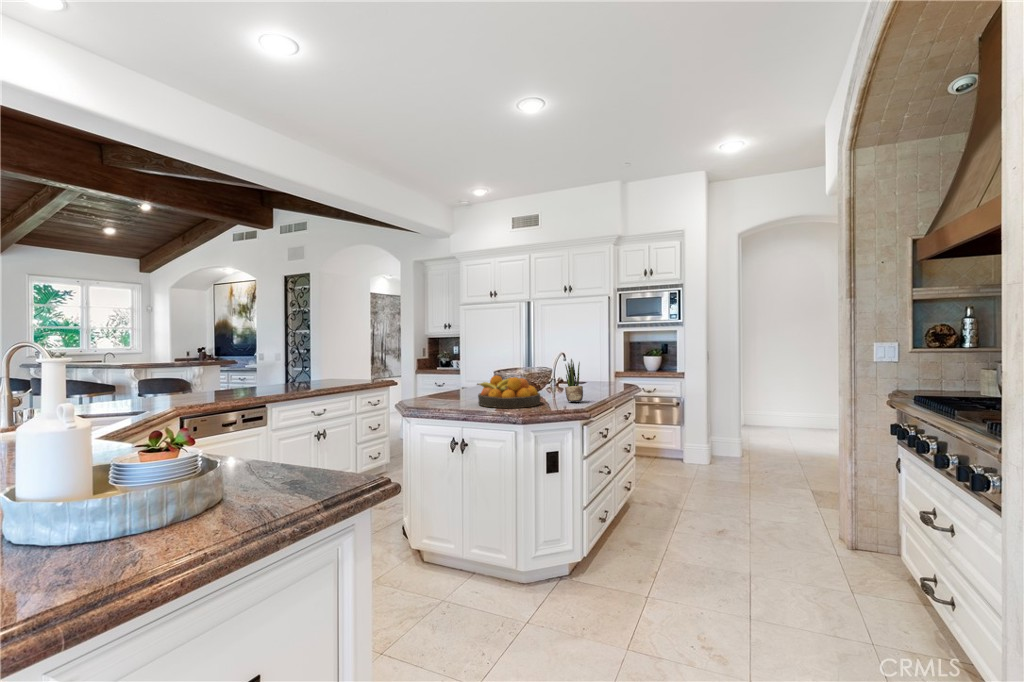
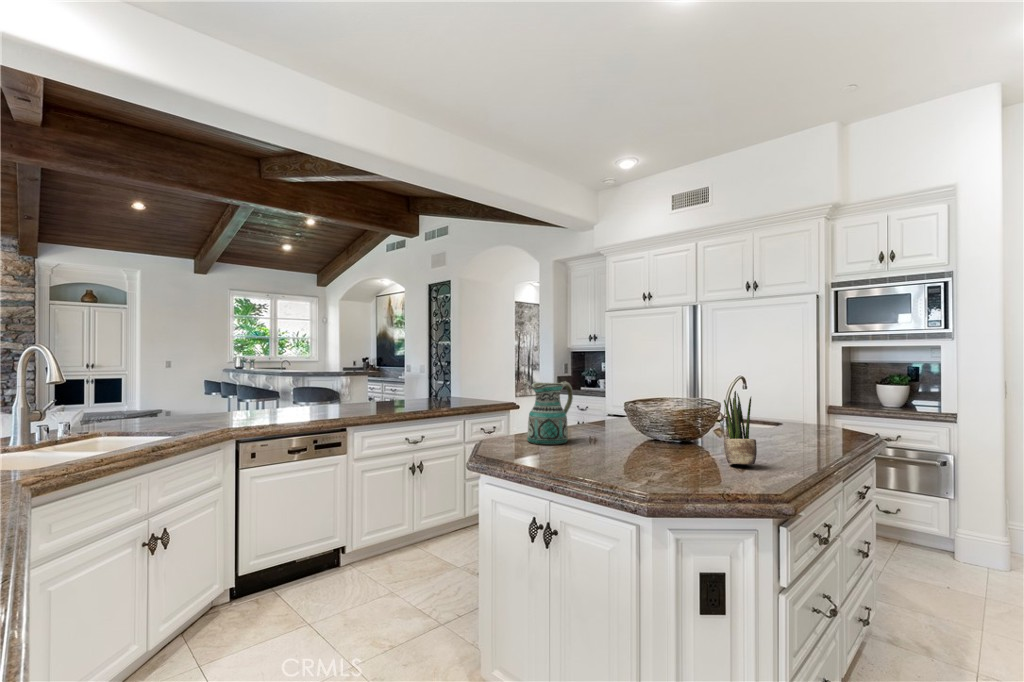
ceramic pitcher: none [437,358,465,401] -> present [527,381,573,445]
fruit bowl: present [477,376,540,408] -> none [575,413,678,471]

